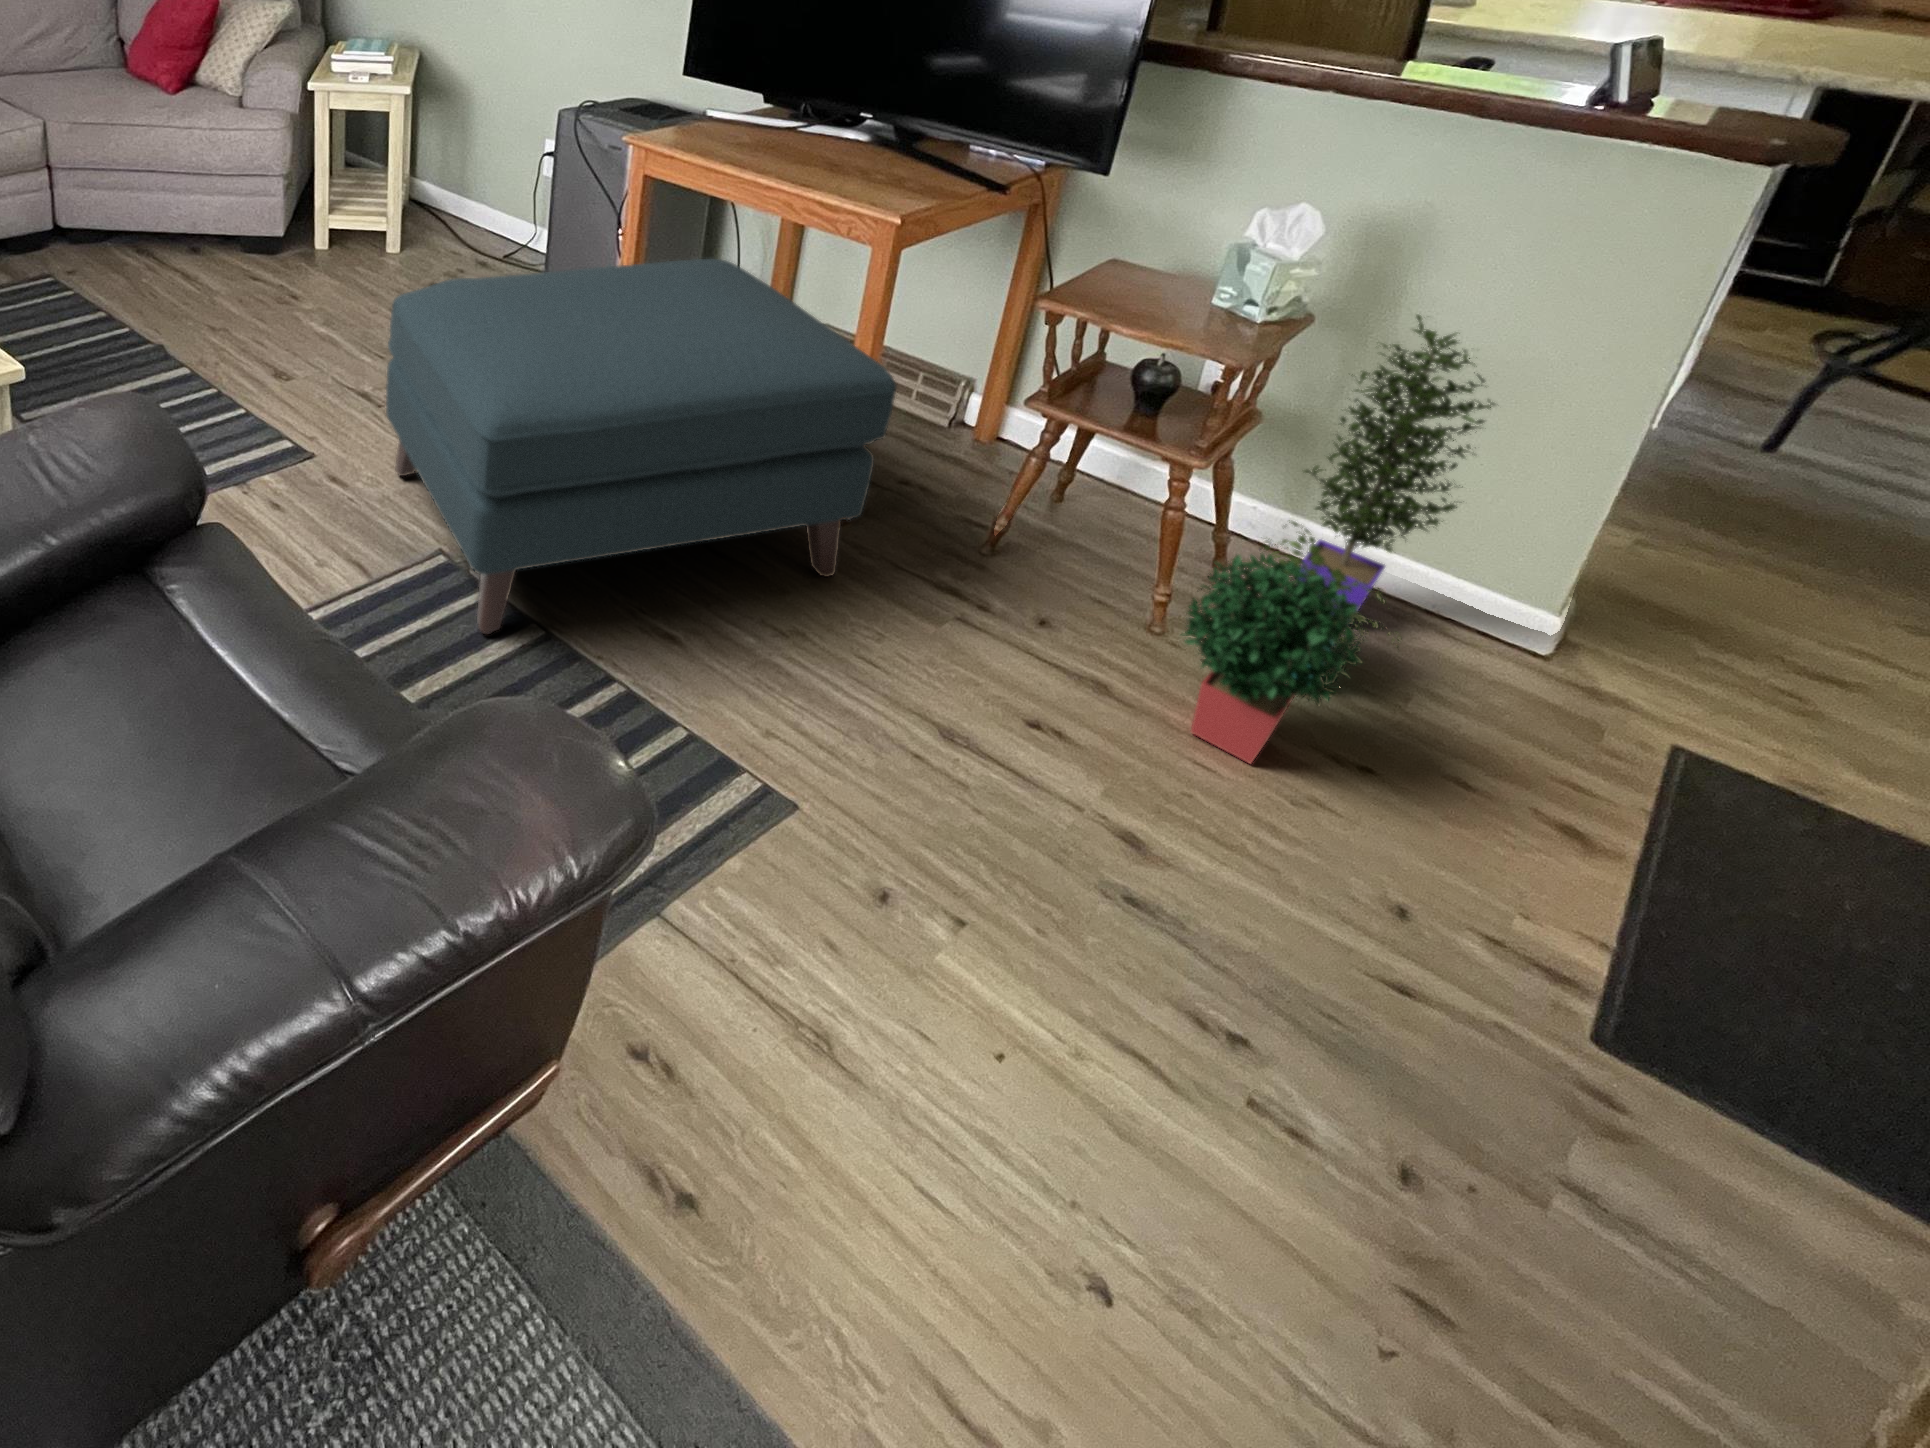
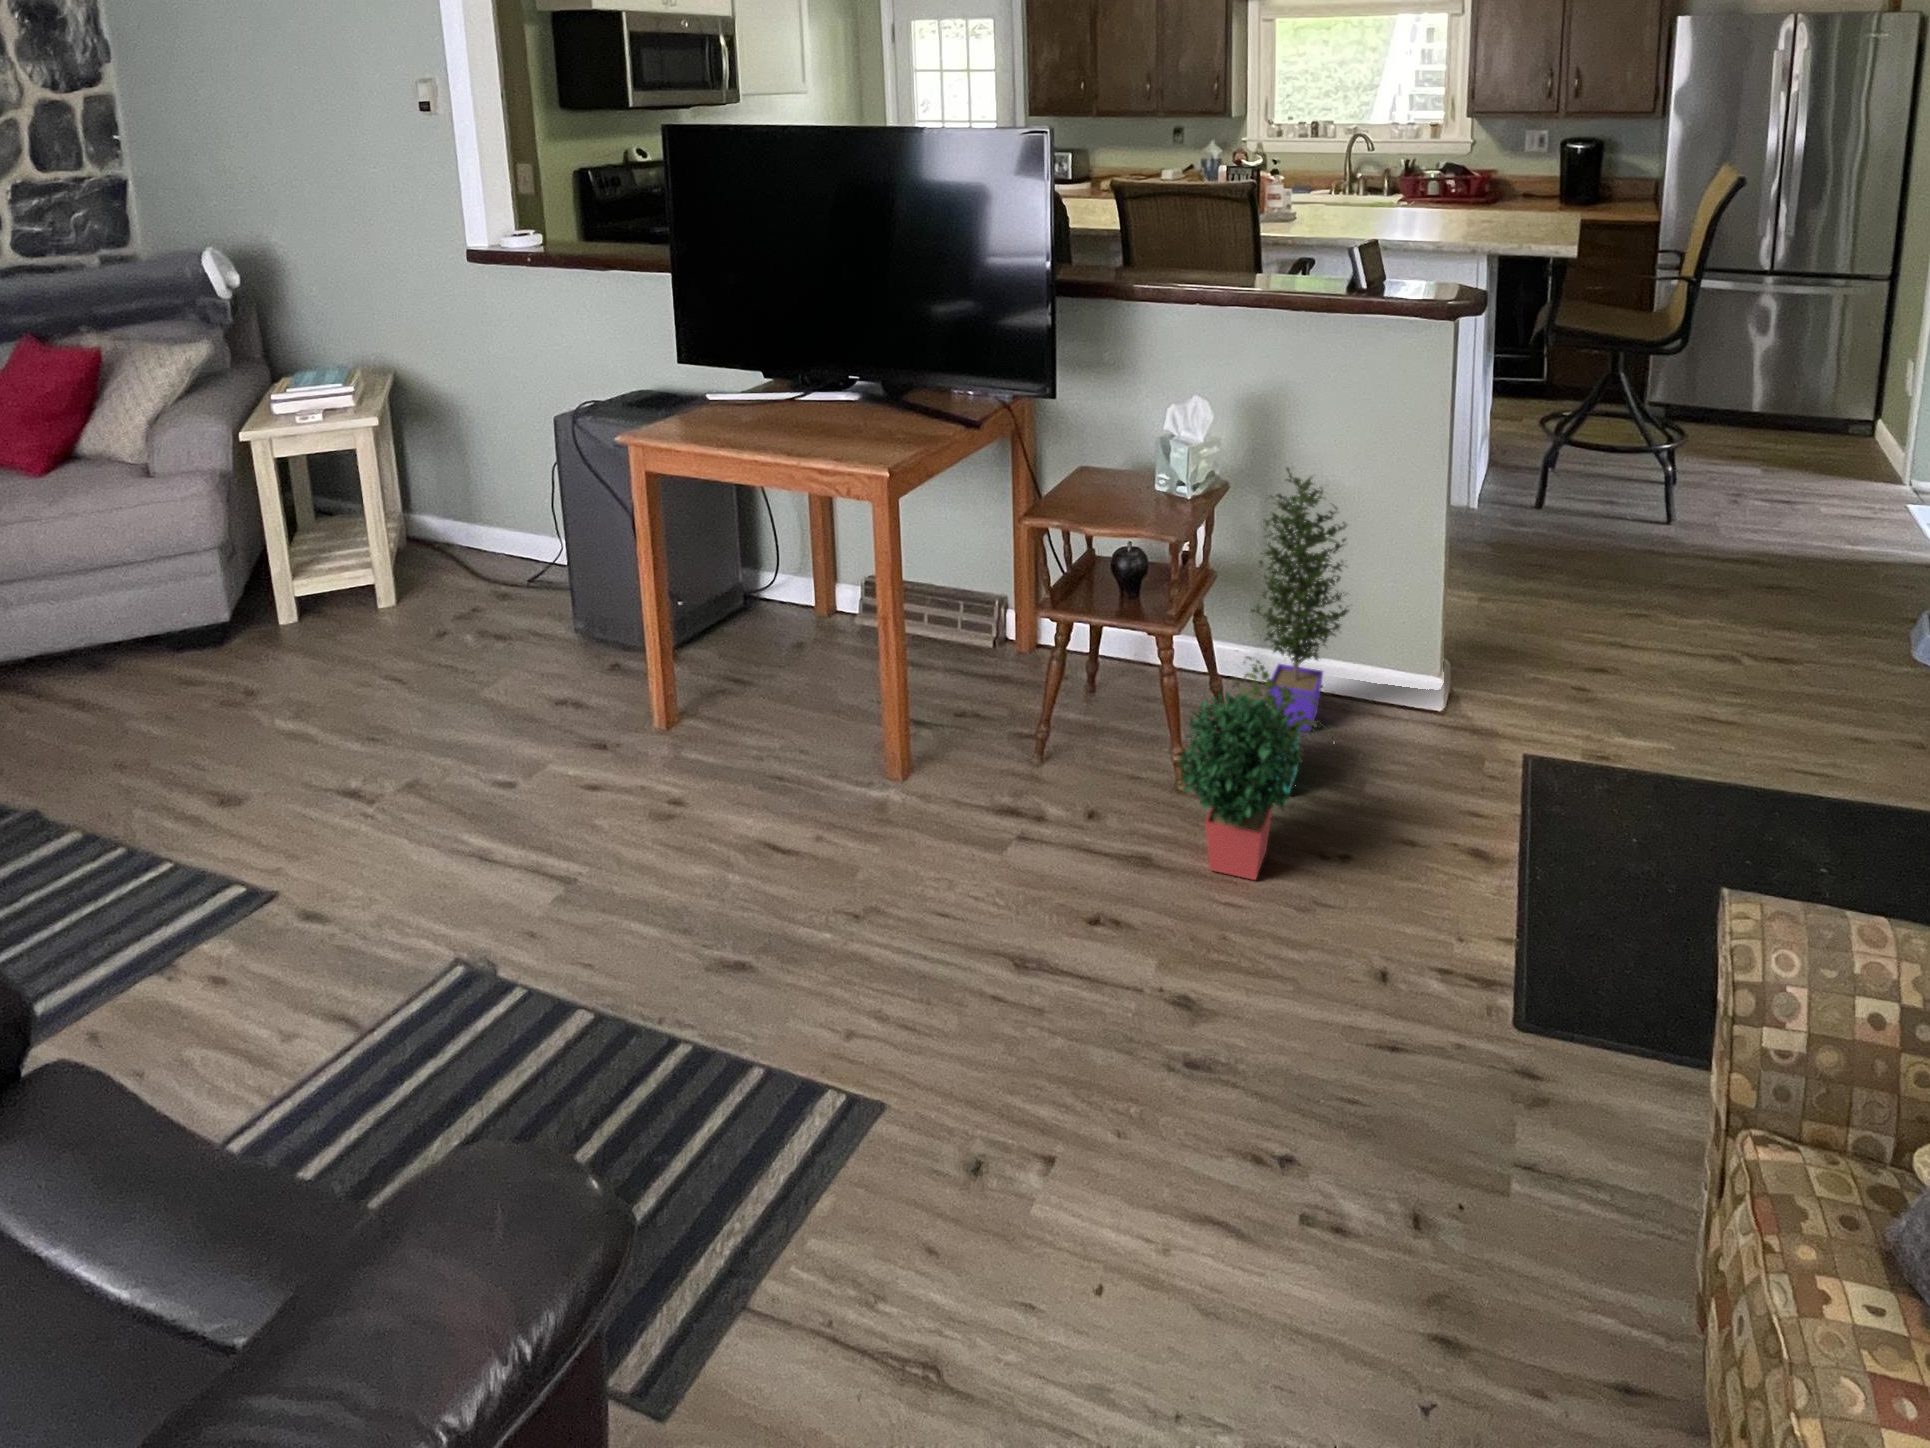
ottoman: present [386,259,897,634] -> none [356,542,915,1042]

